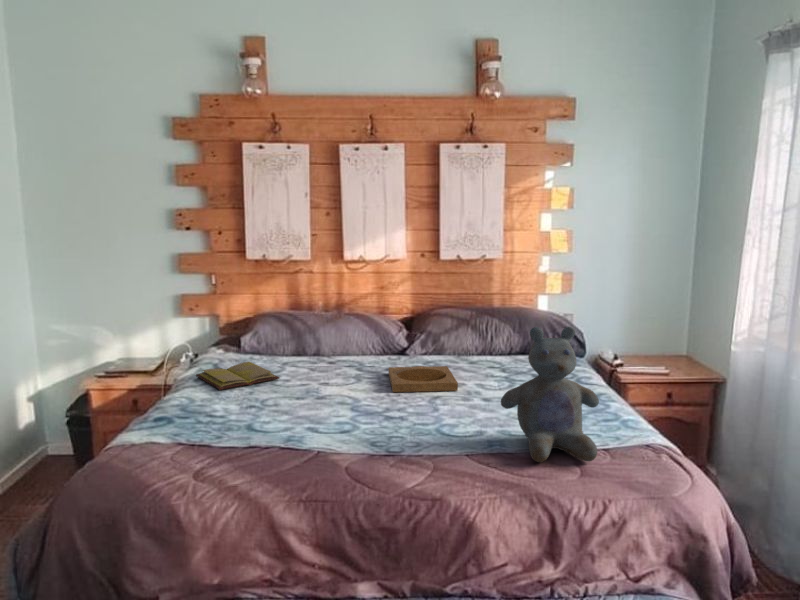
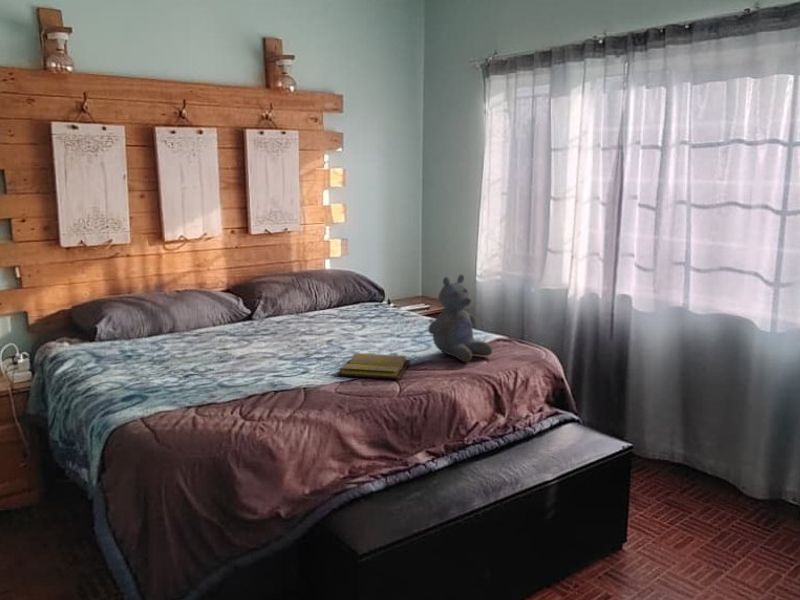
diary: present [196,362,279,390] -> present [337,353,411,379]
tray: present [388,366,458,392] -> none [274,323,346,347]

